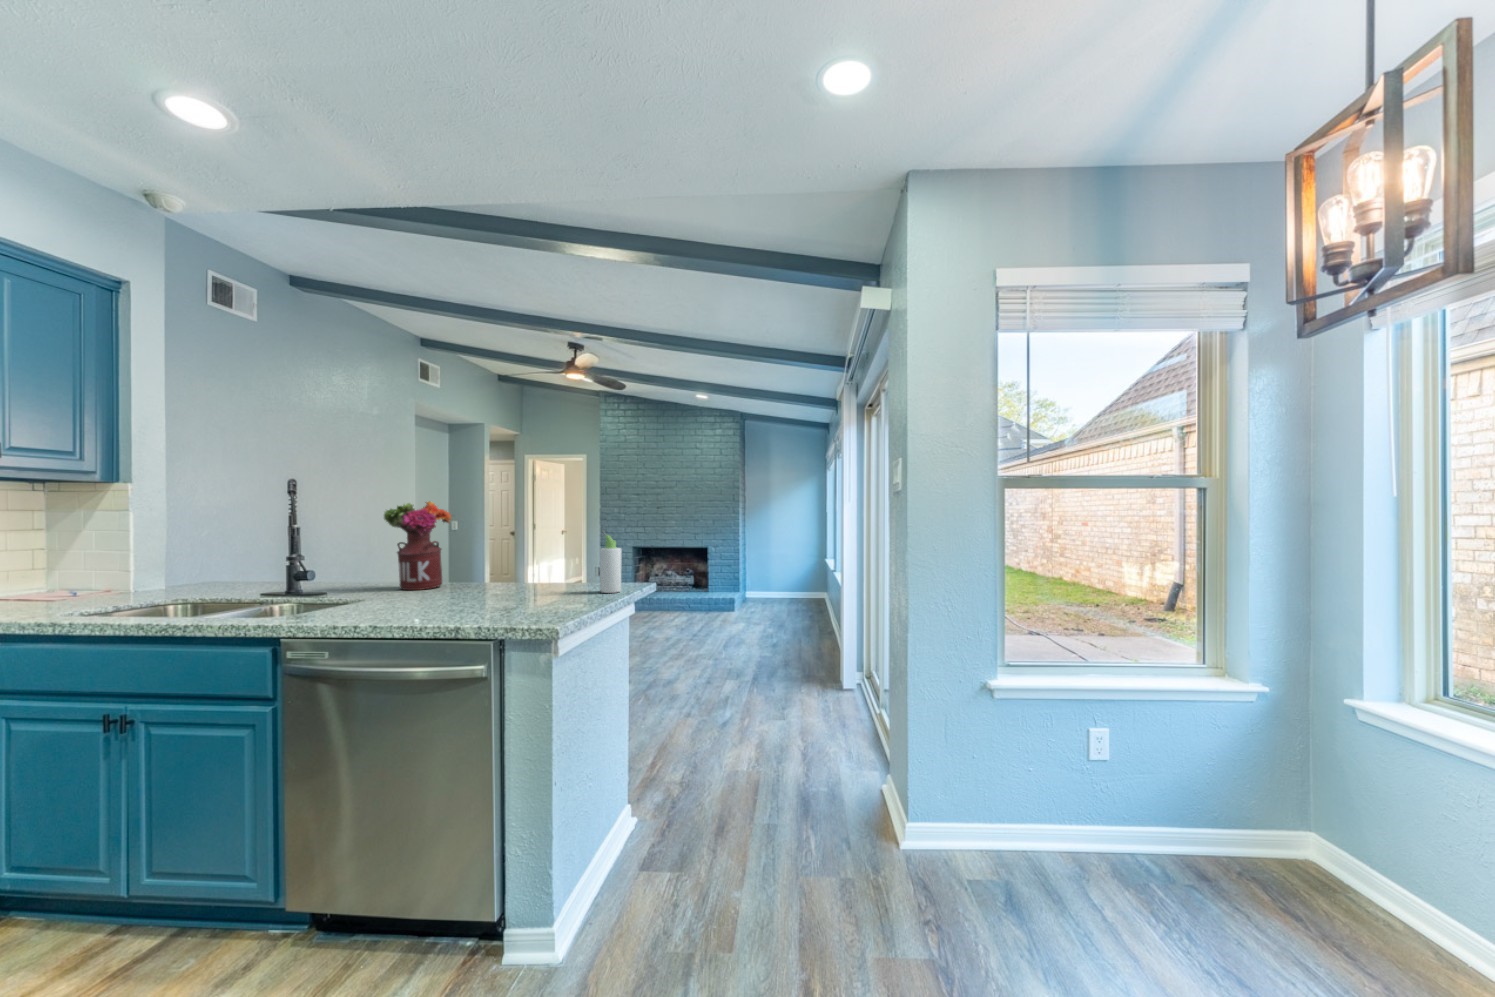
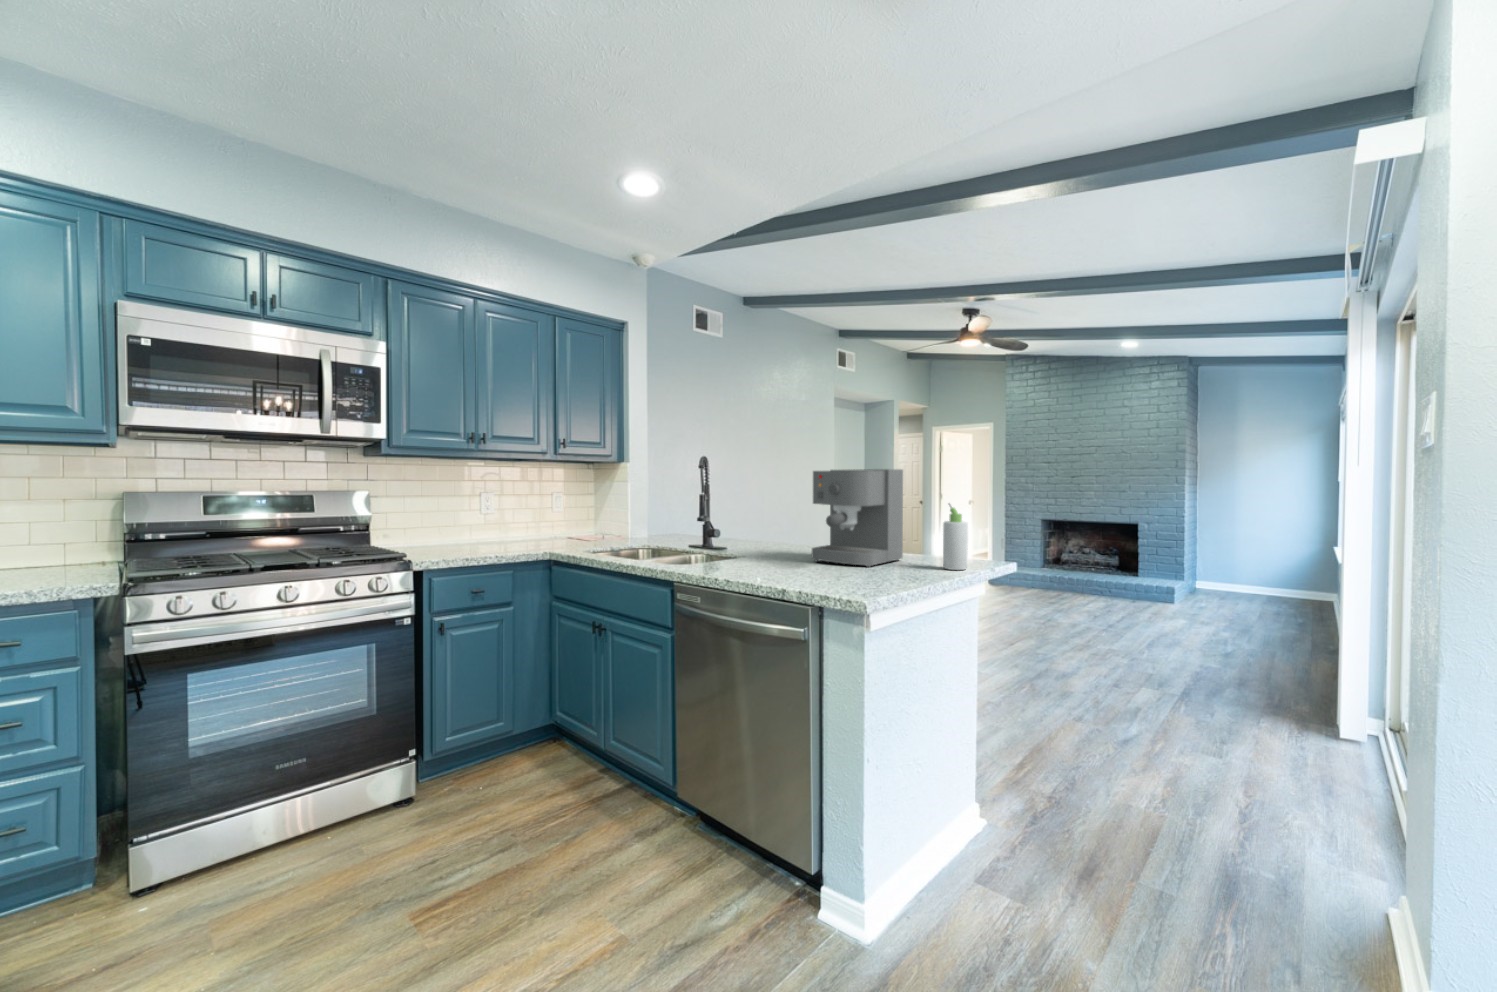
coffee maker: none [459,499,555,598] -> present [812,469,903,567]
flower arrangement: present [384,501,451,590] -> none [766,472,821,551]

